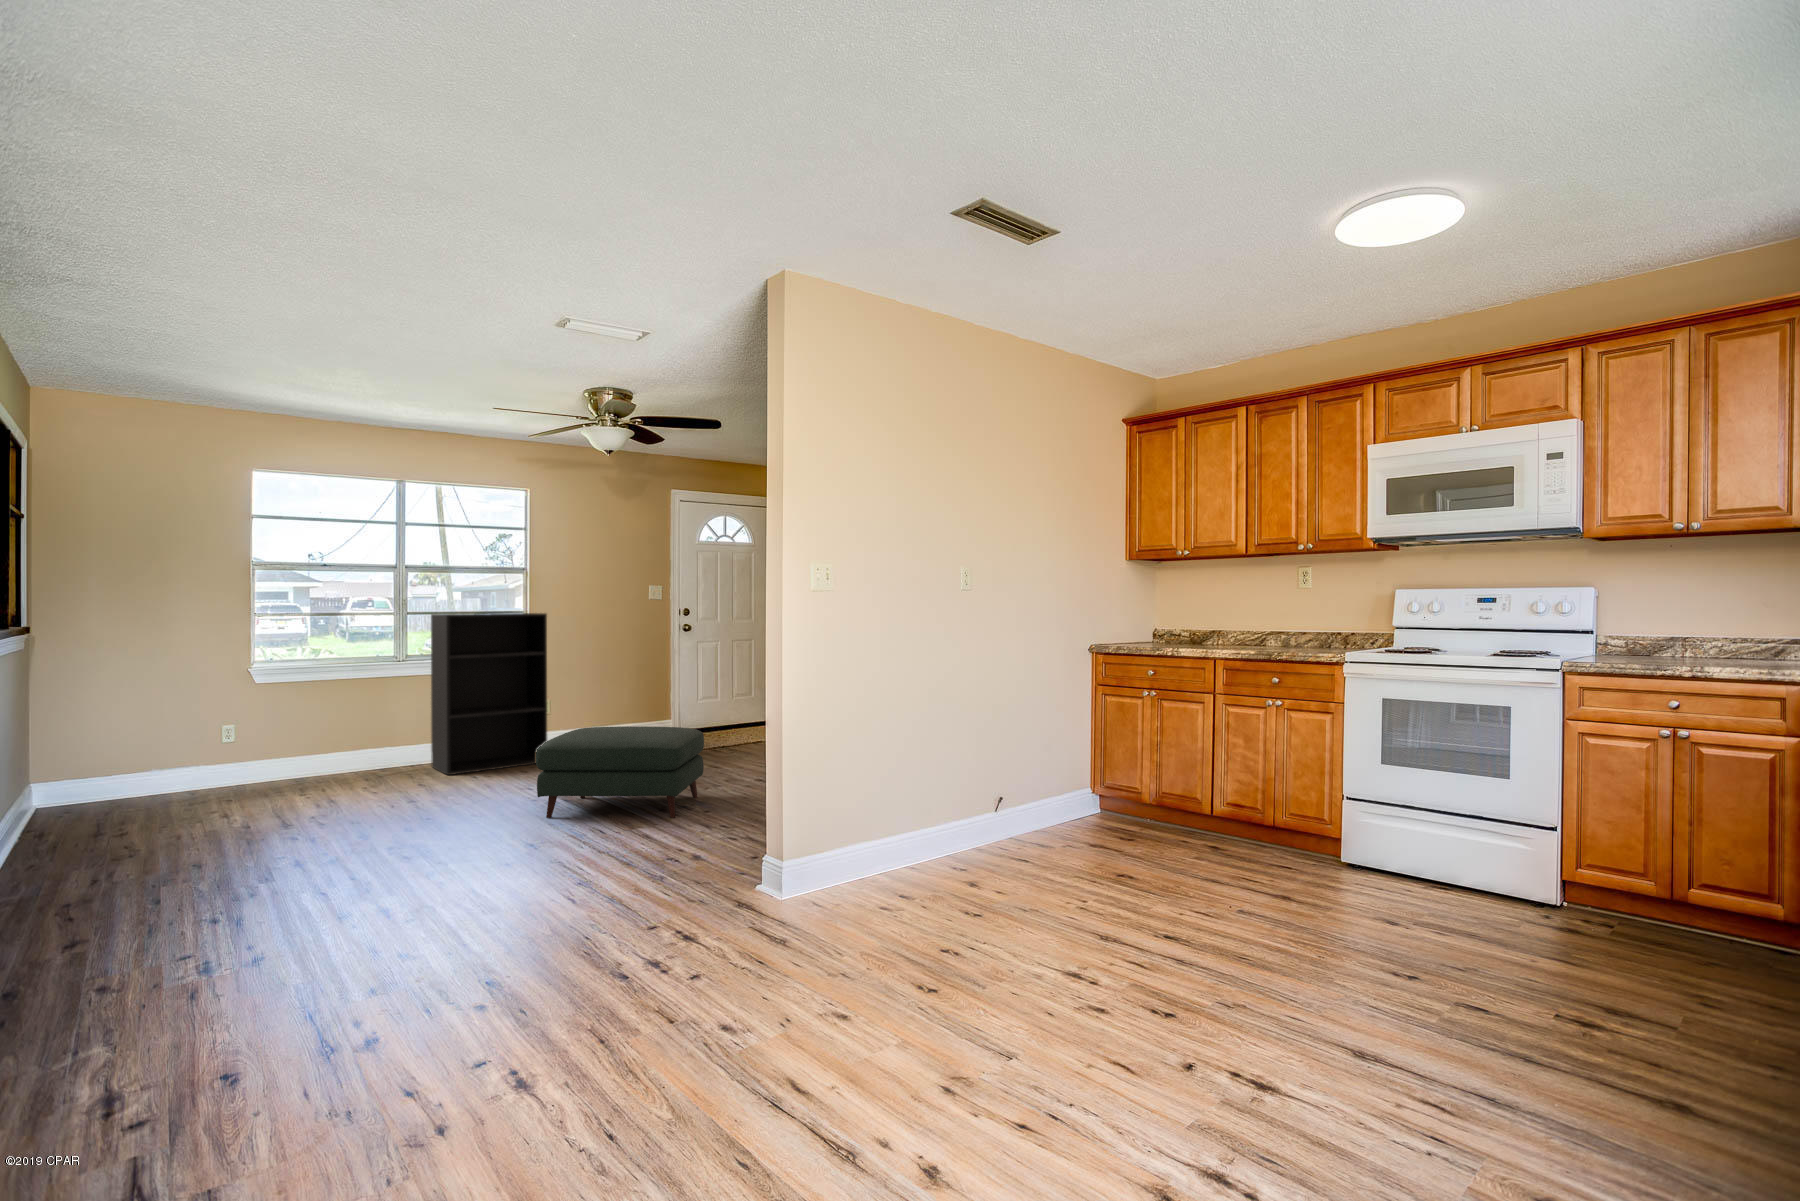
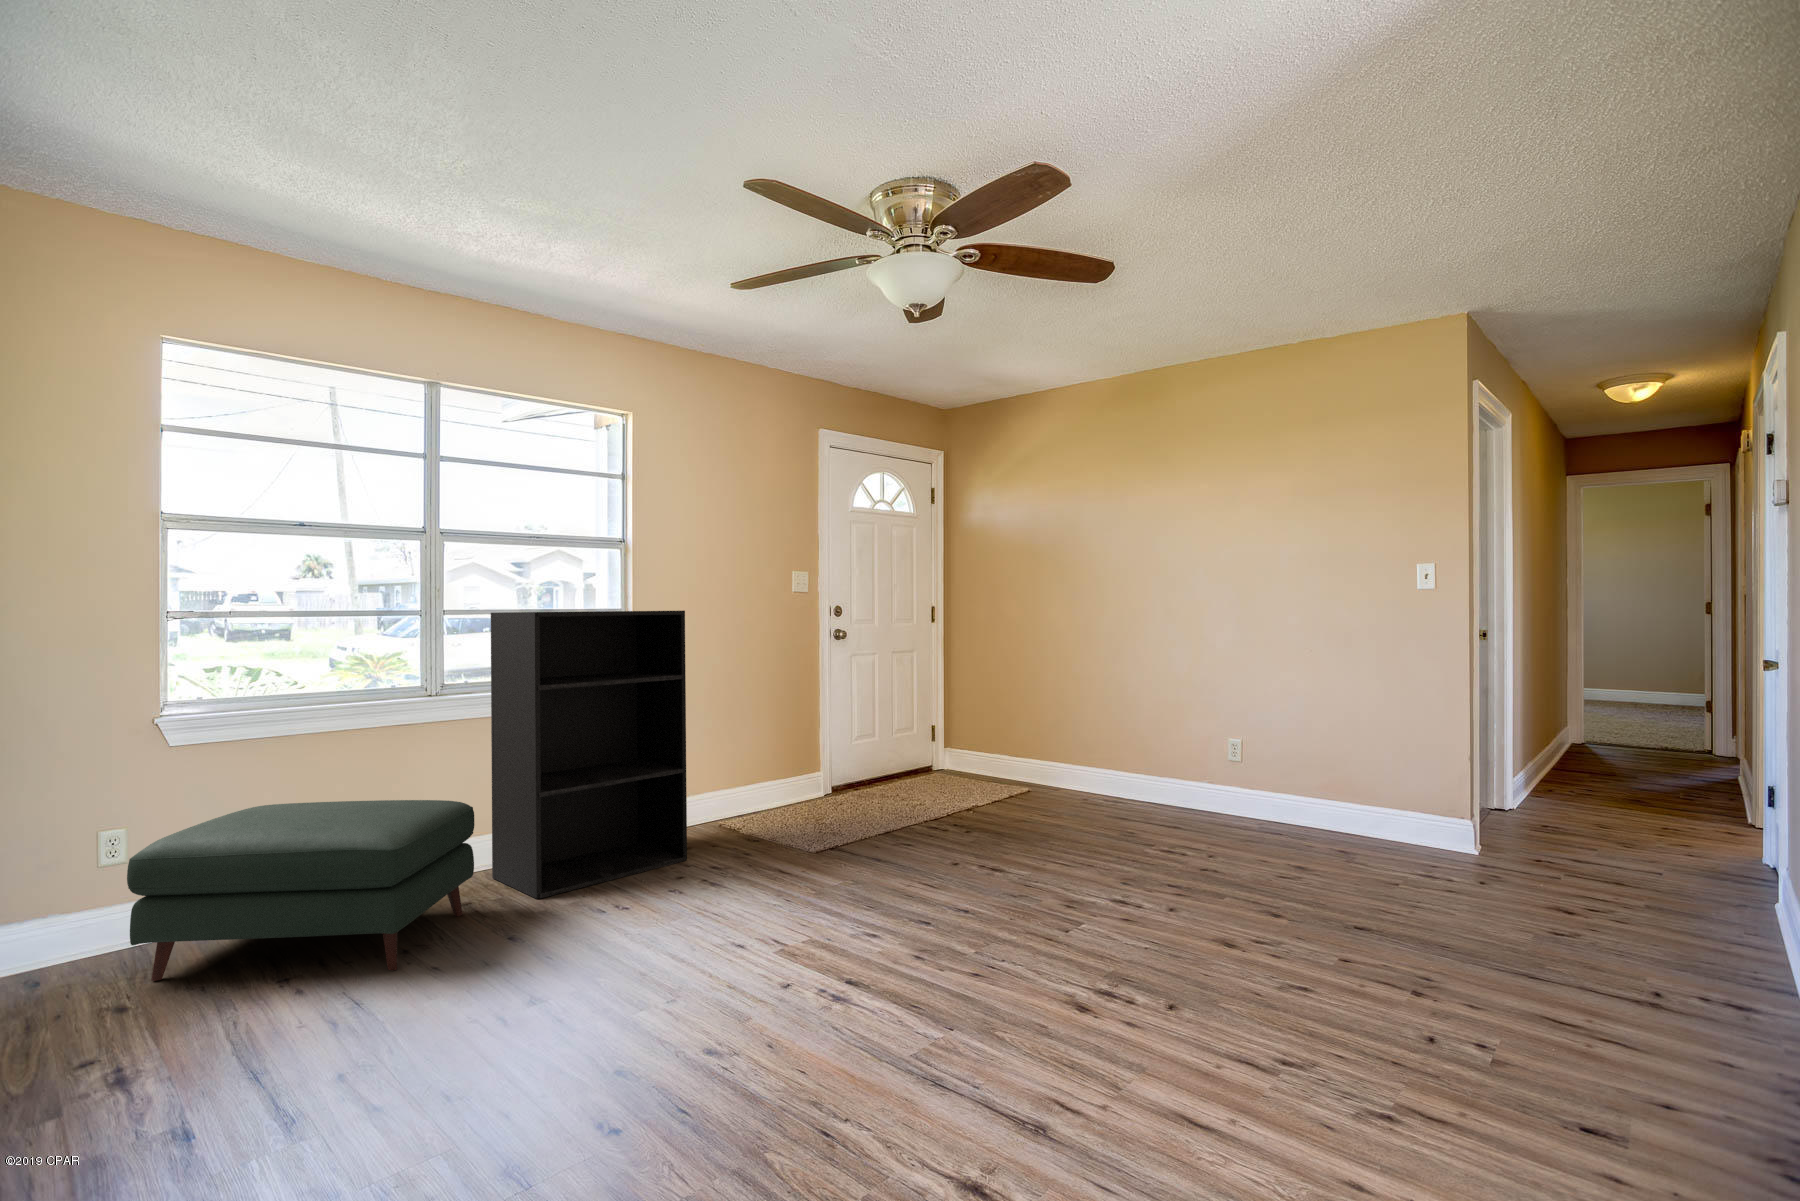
ottoman: present [536,726,704,818] -> present [127,800,474,981]

